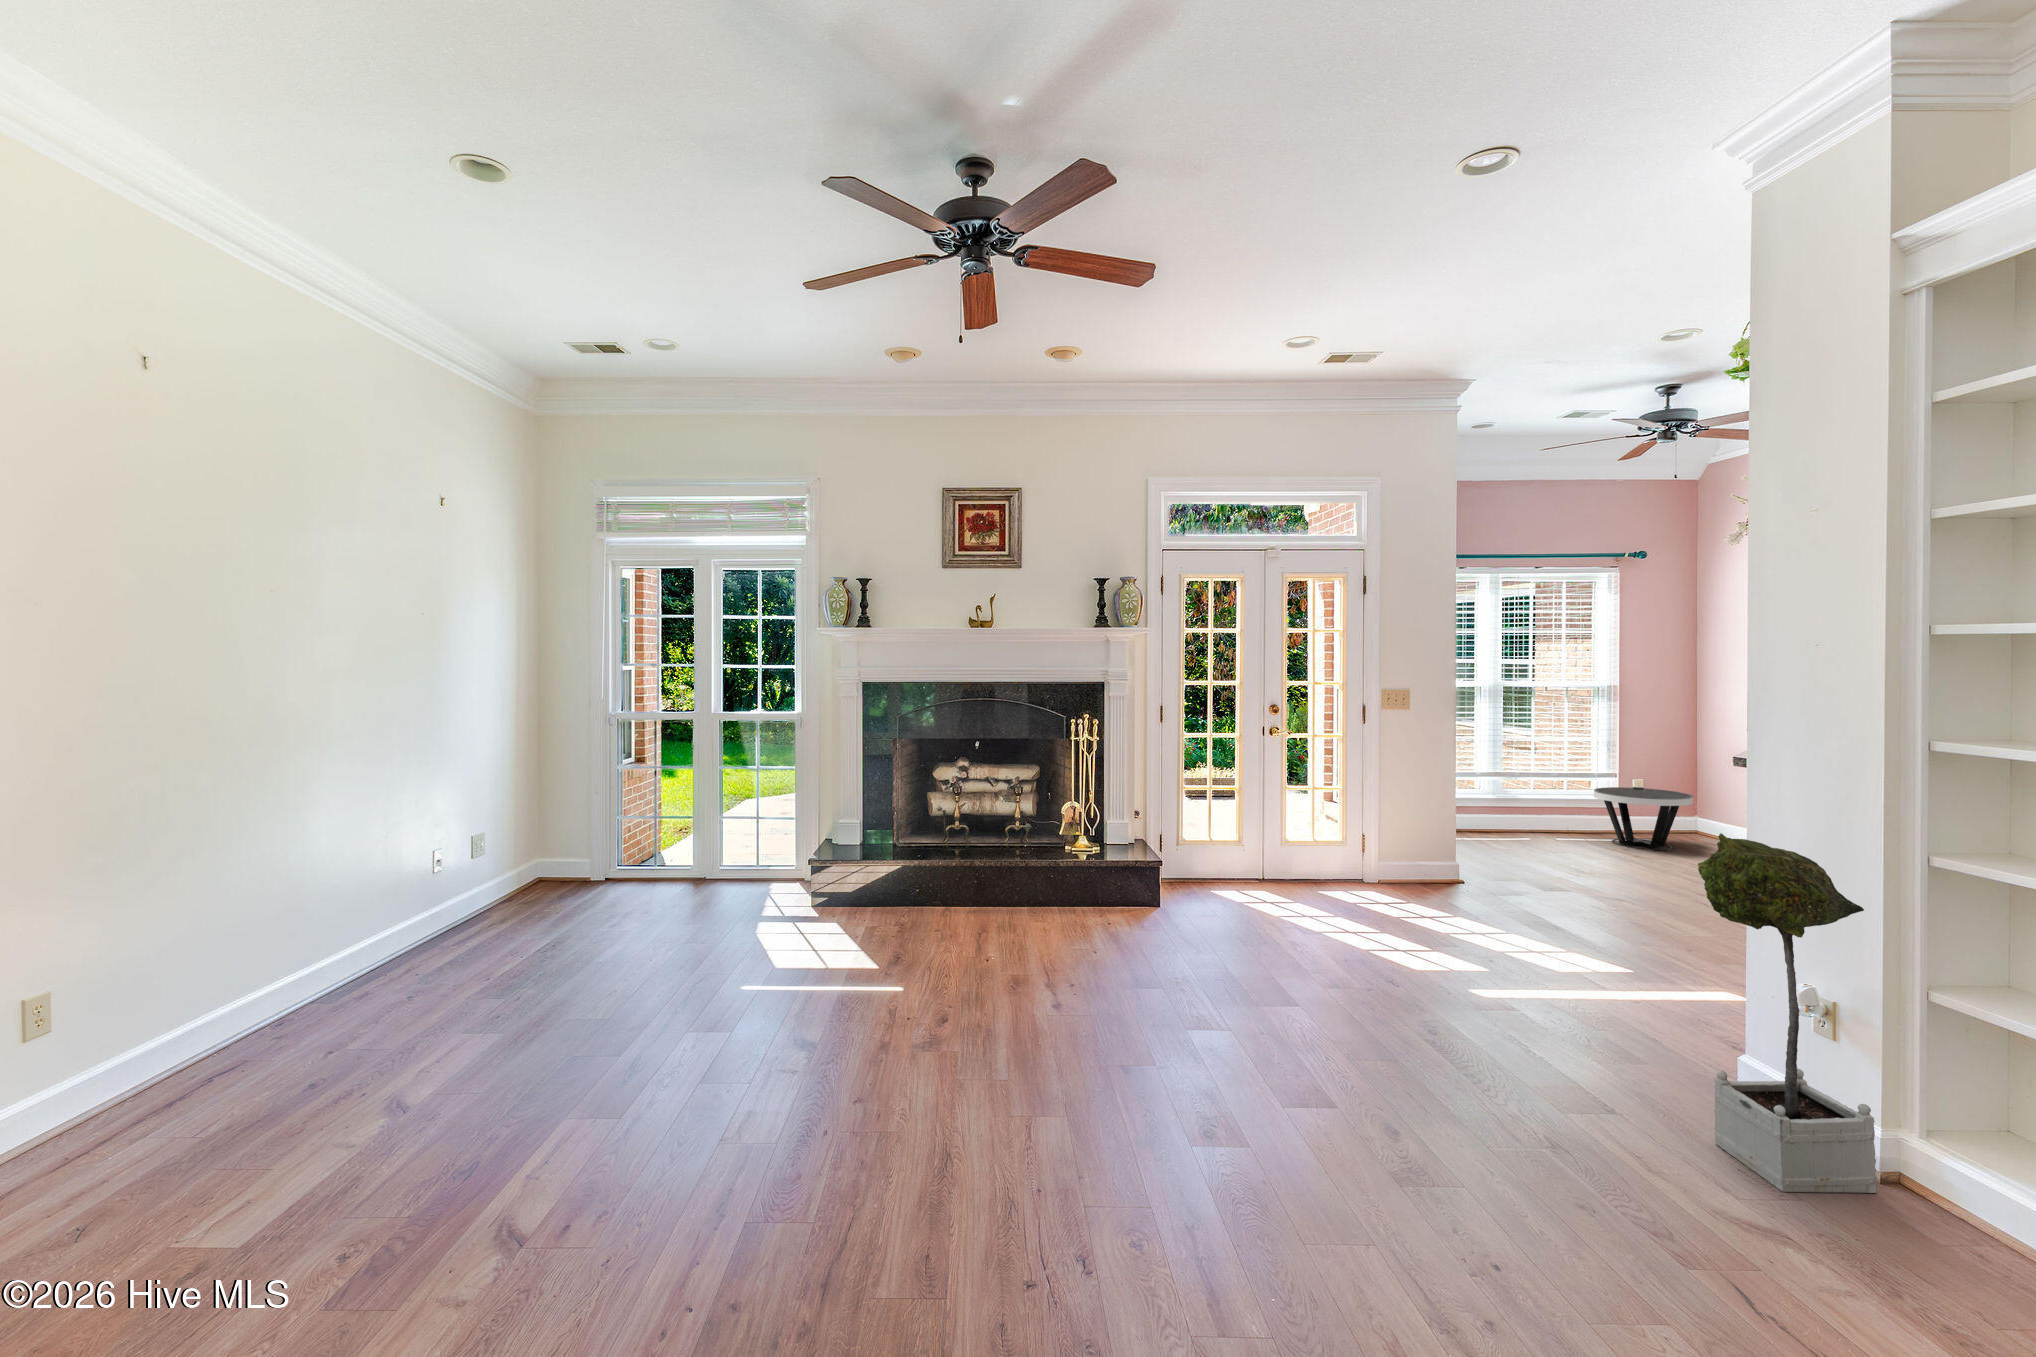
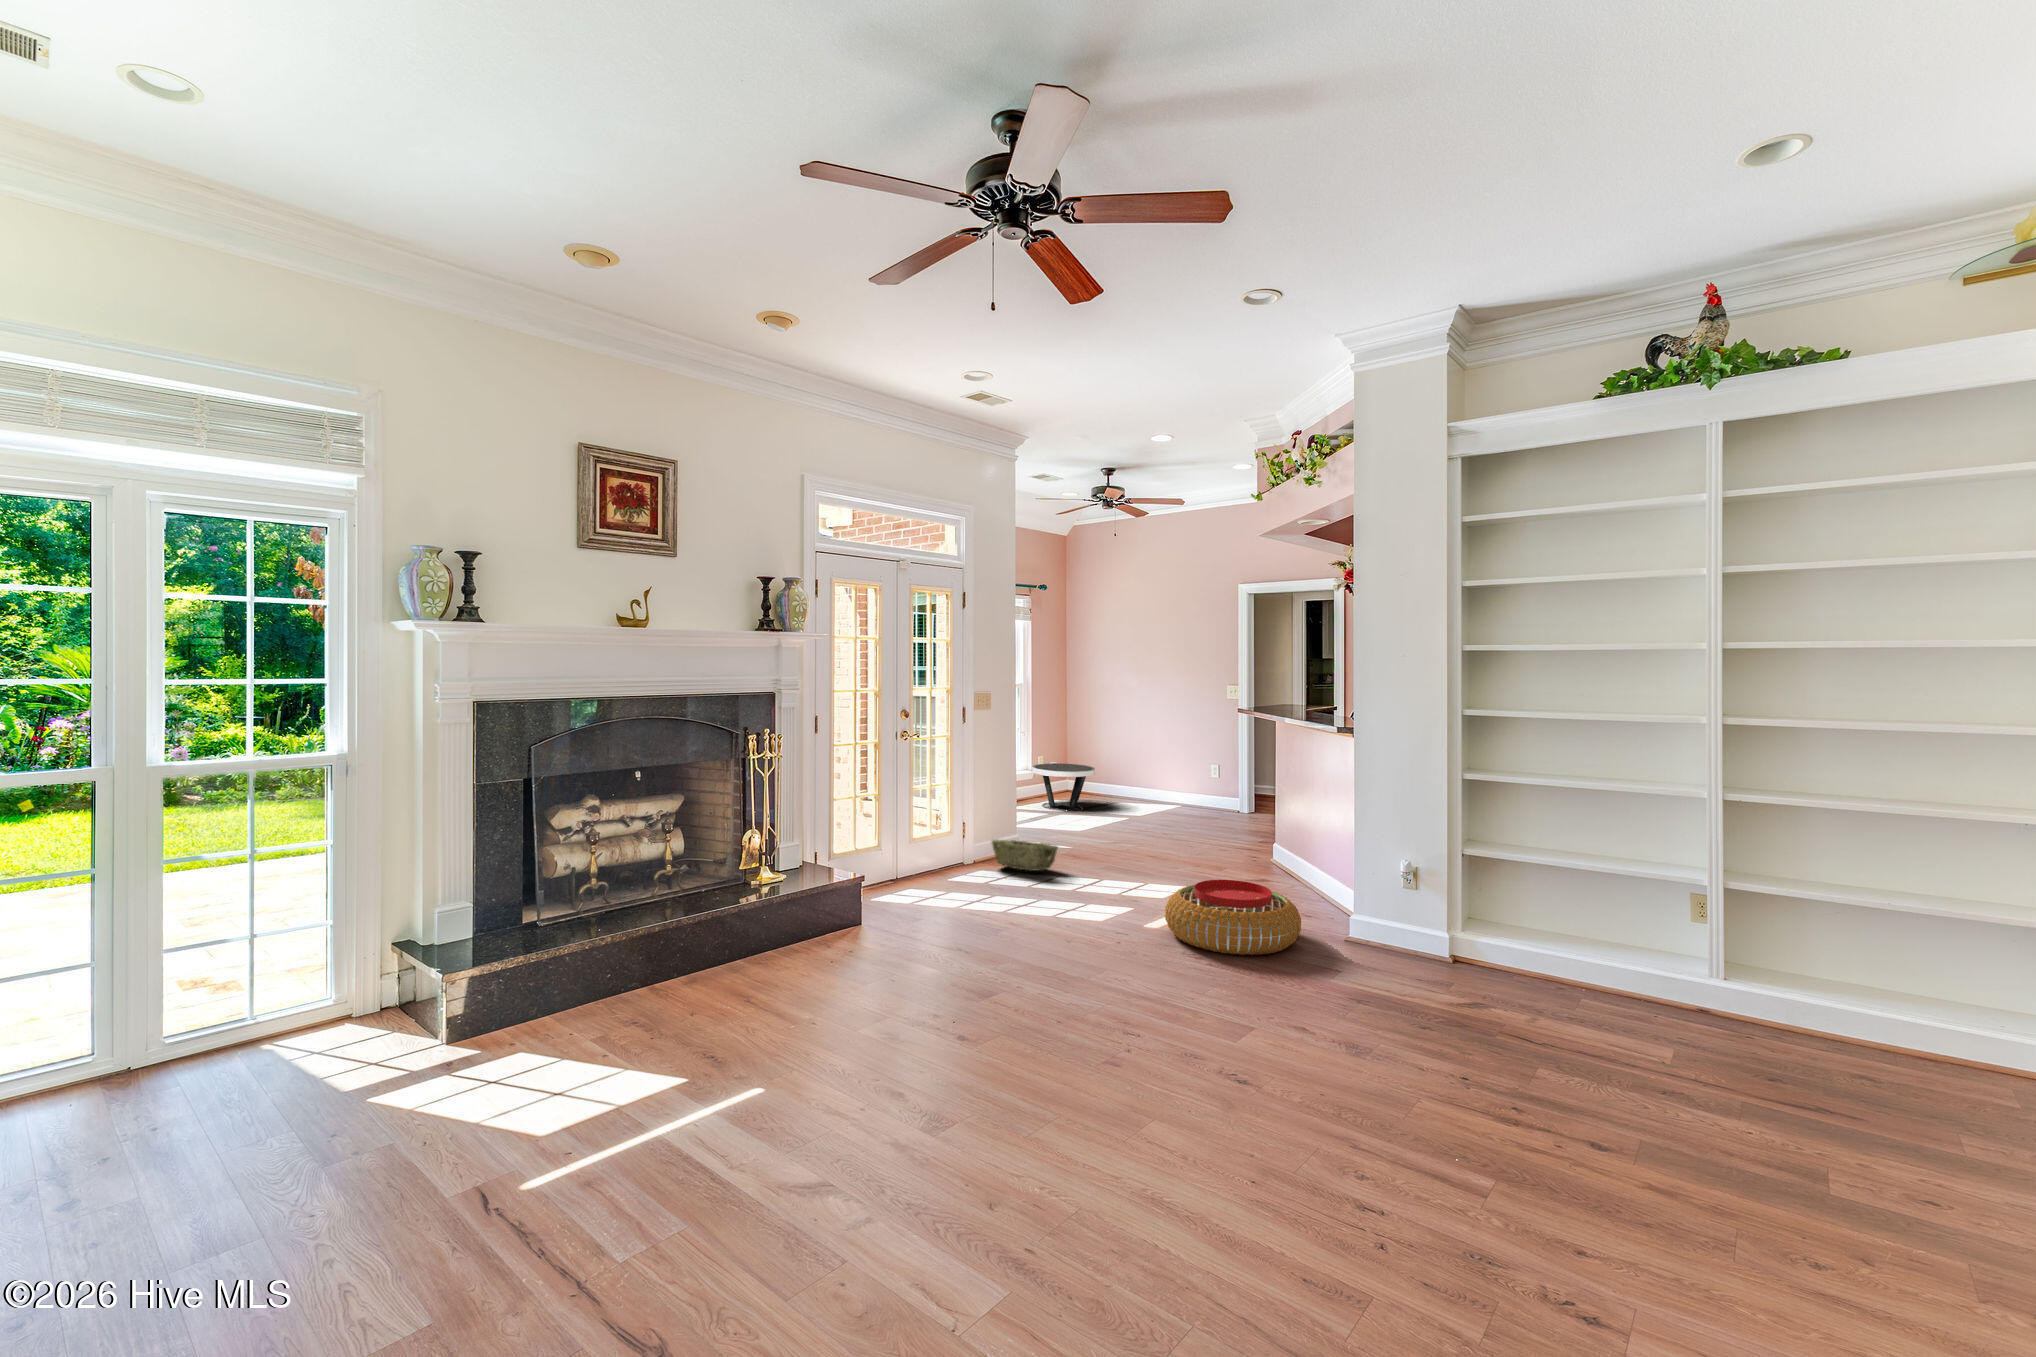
potted tree: present [1698,833,1877,1193] -> none [1403,806,1492,1015]
woven basket: none [1399,853,1476,898] -> present [992,840,1058,871]
pouf: none [1464,925,1677,1036] -> present [1165,880,1301,955]

